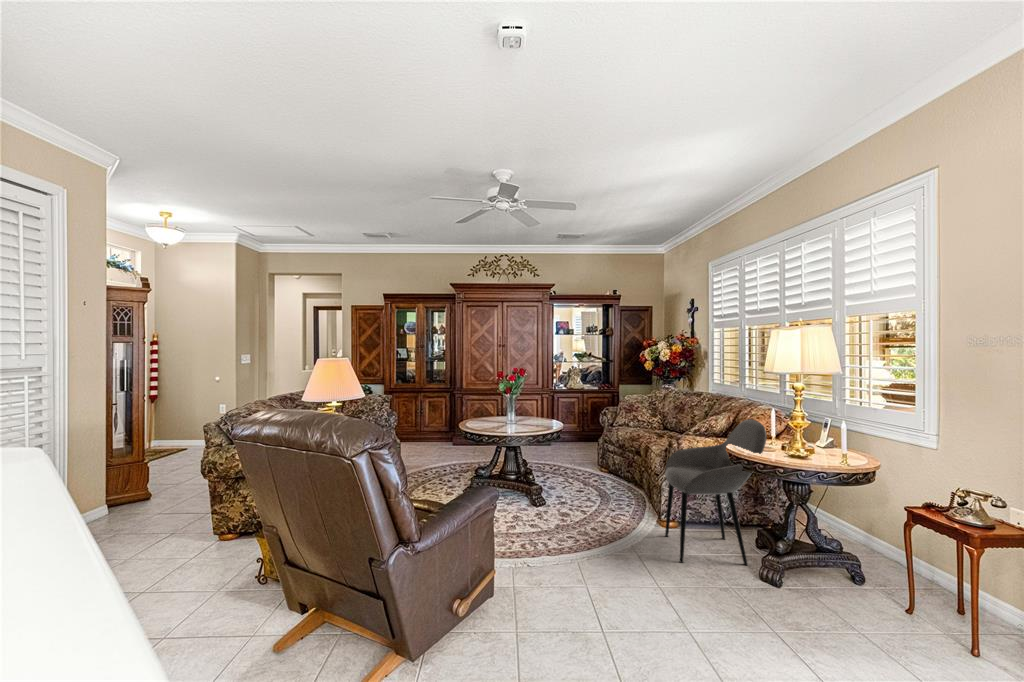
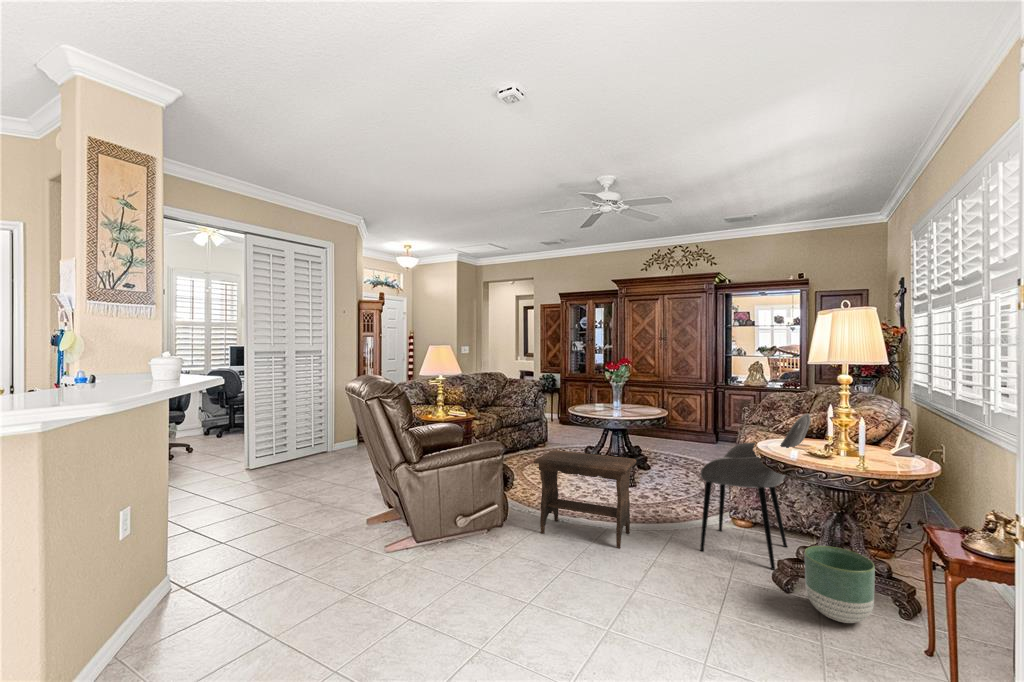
footstool: none [517,481,631,588] -> present [534,450,636,548]
planter: none [805,536,865,601] -> present [805,546,875,623]

